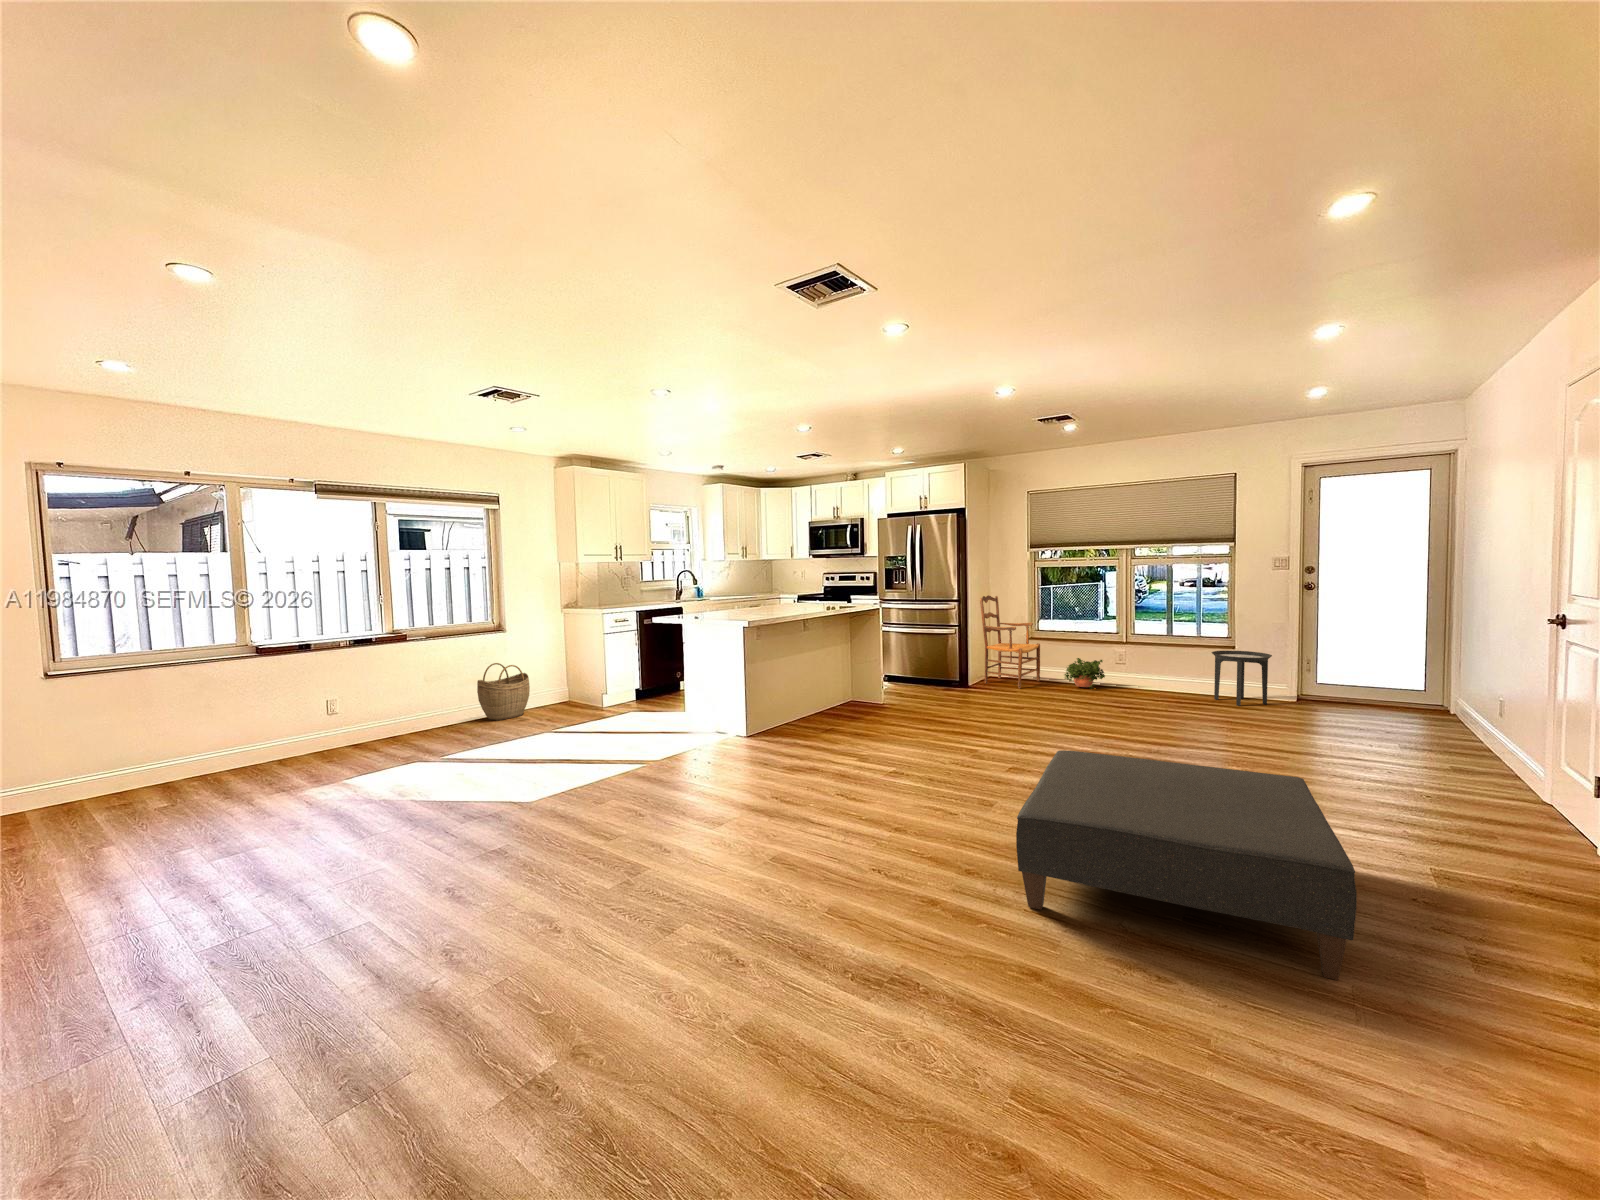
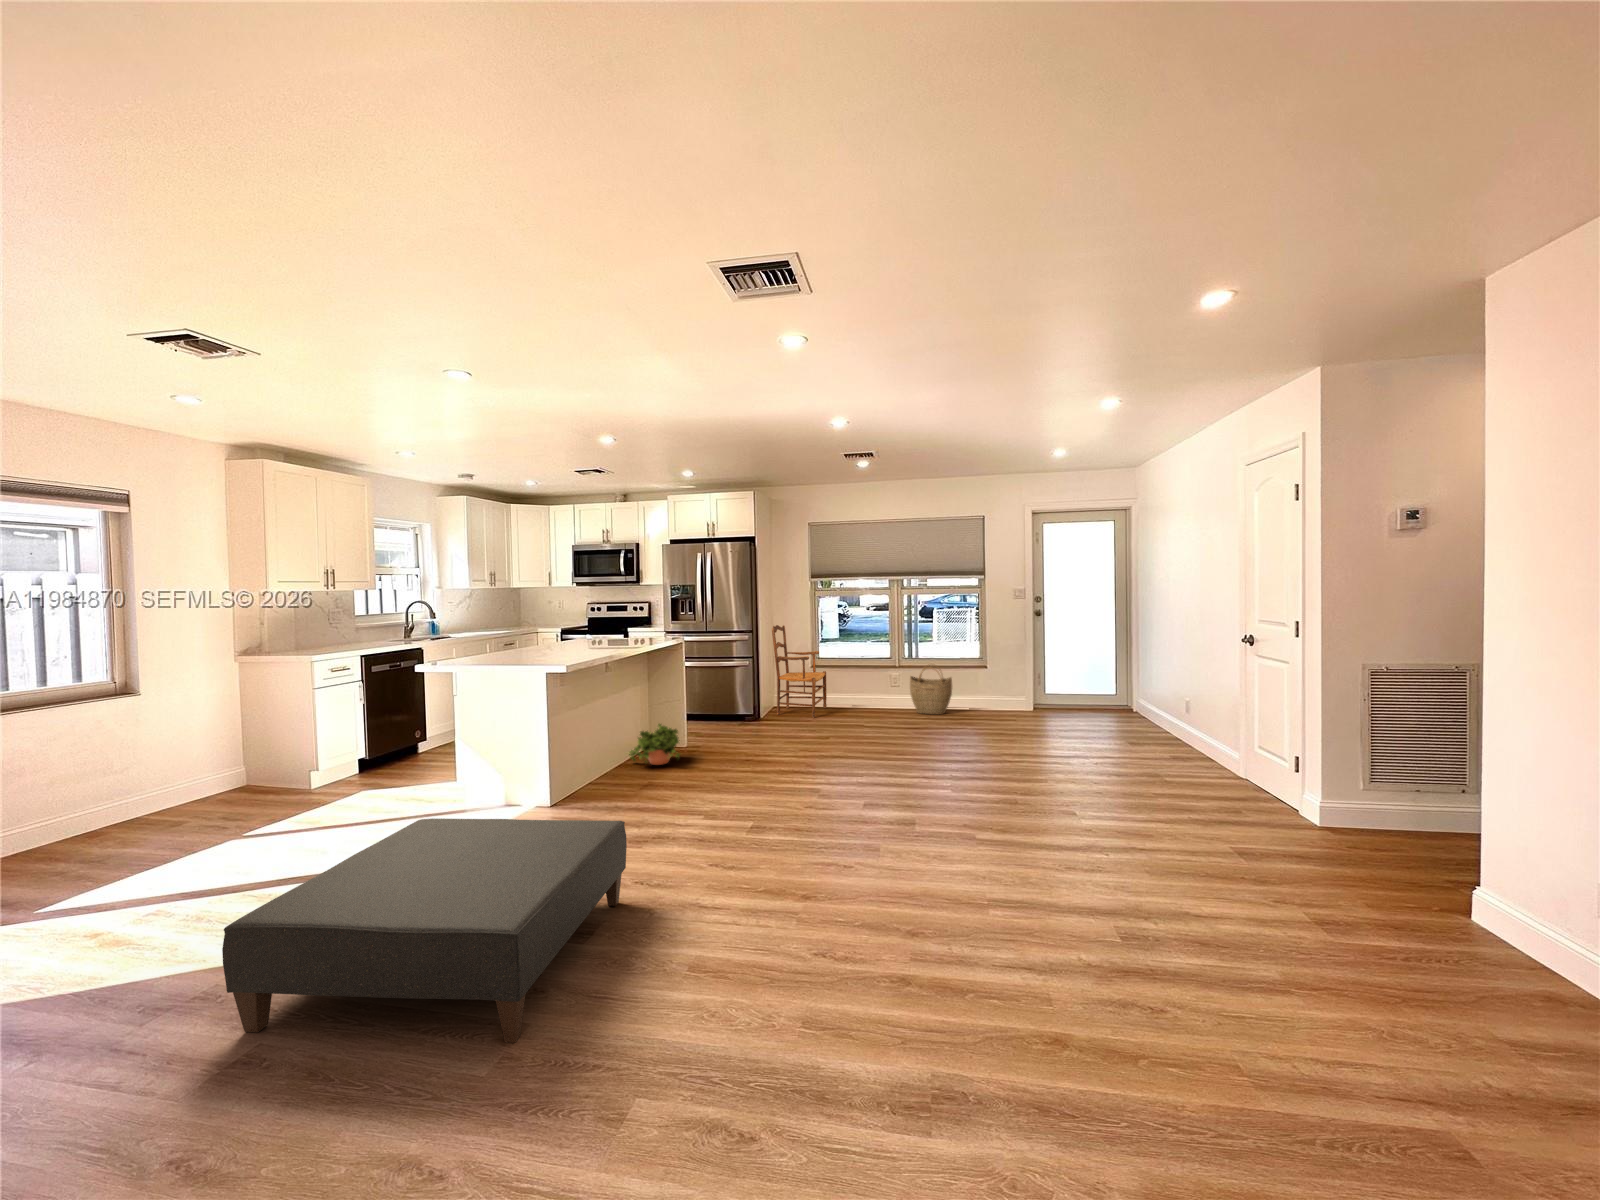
side table: present [1212,651,1272,706] -> none [975,670,1021,719]
potted plant: present [1064,658,1105,689] -> present [629,724,680,765]
woven basket: present [477,663,530,720] -> present [910,664,952,714]
ottoman: present [1016,750,1357,980] -> present [222,818,627,1043]

